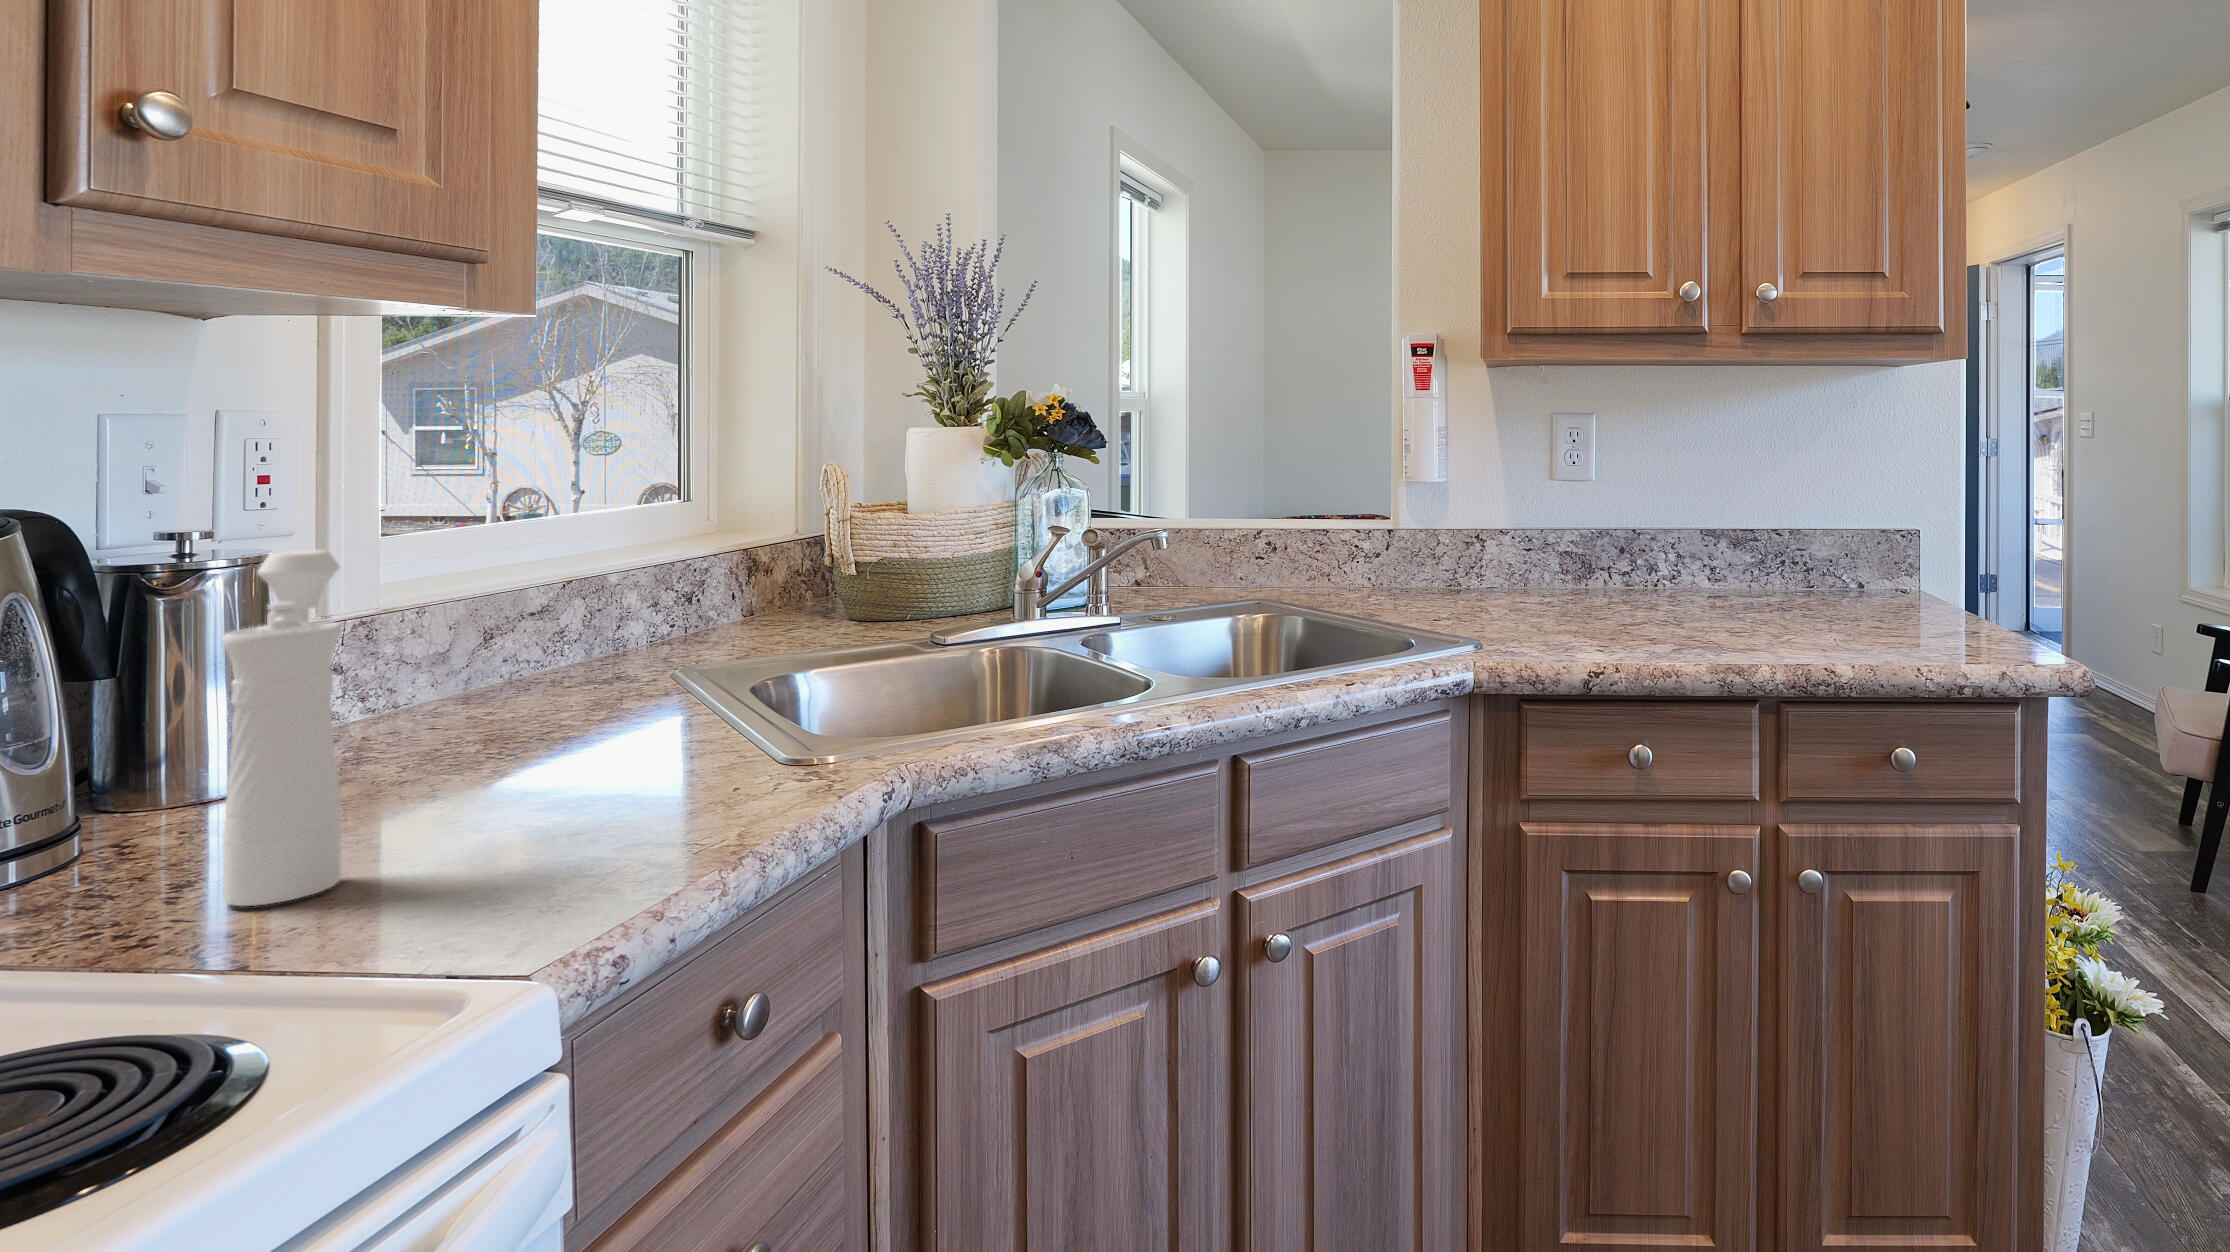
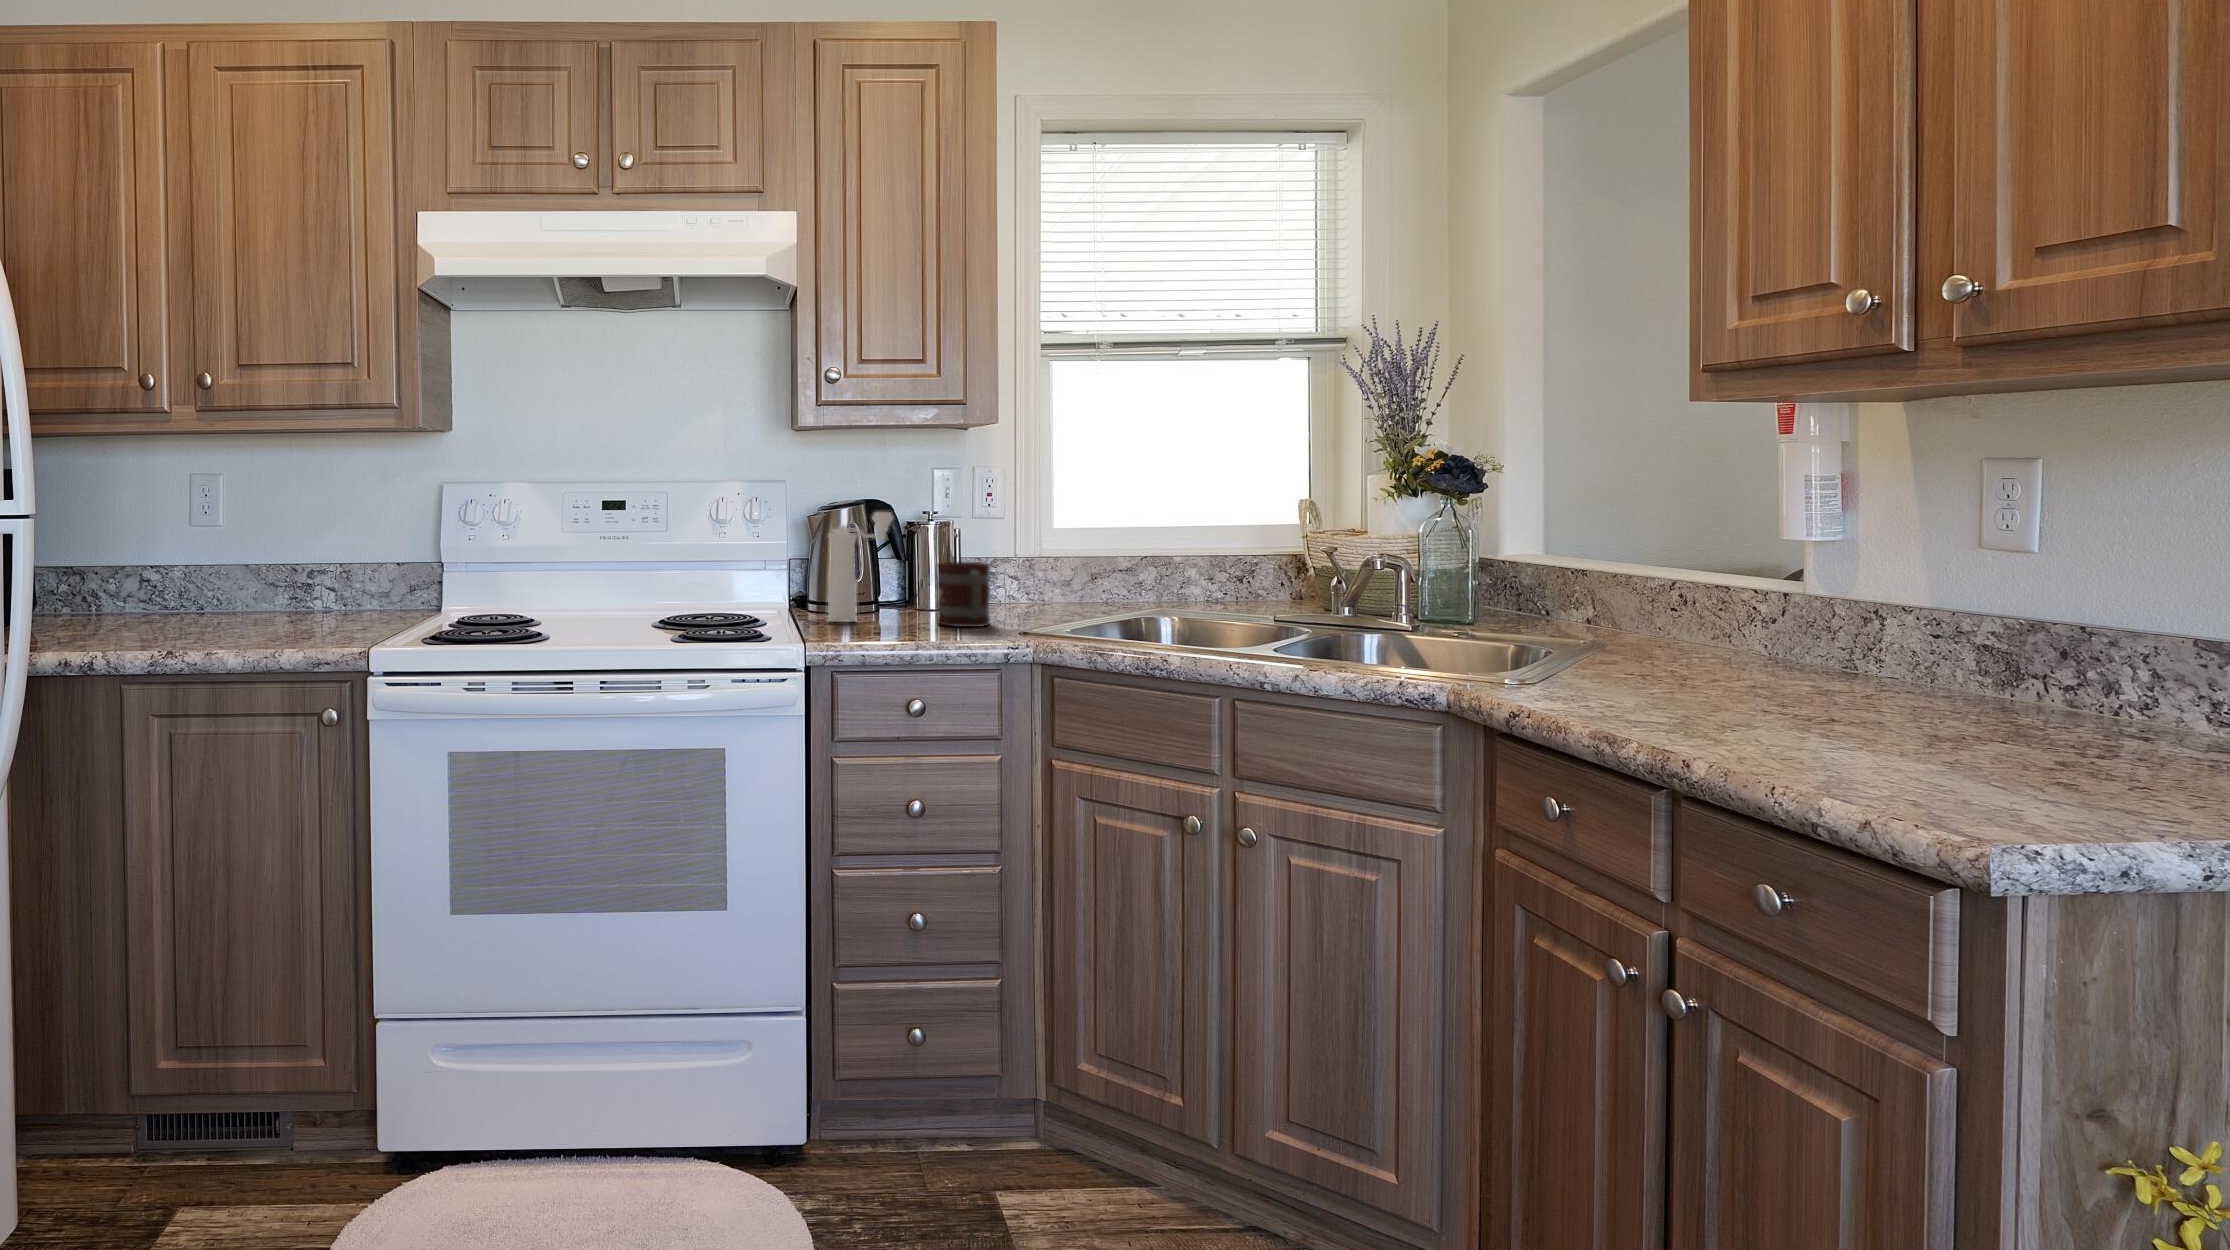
mug: none [549,637,751,806] -> present [937,562,990,627]

